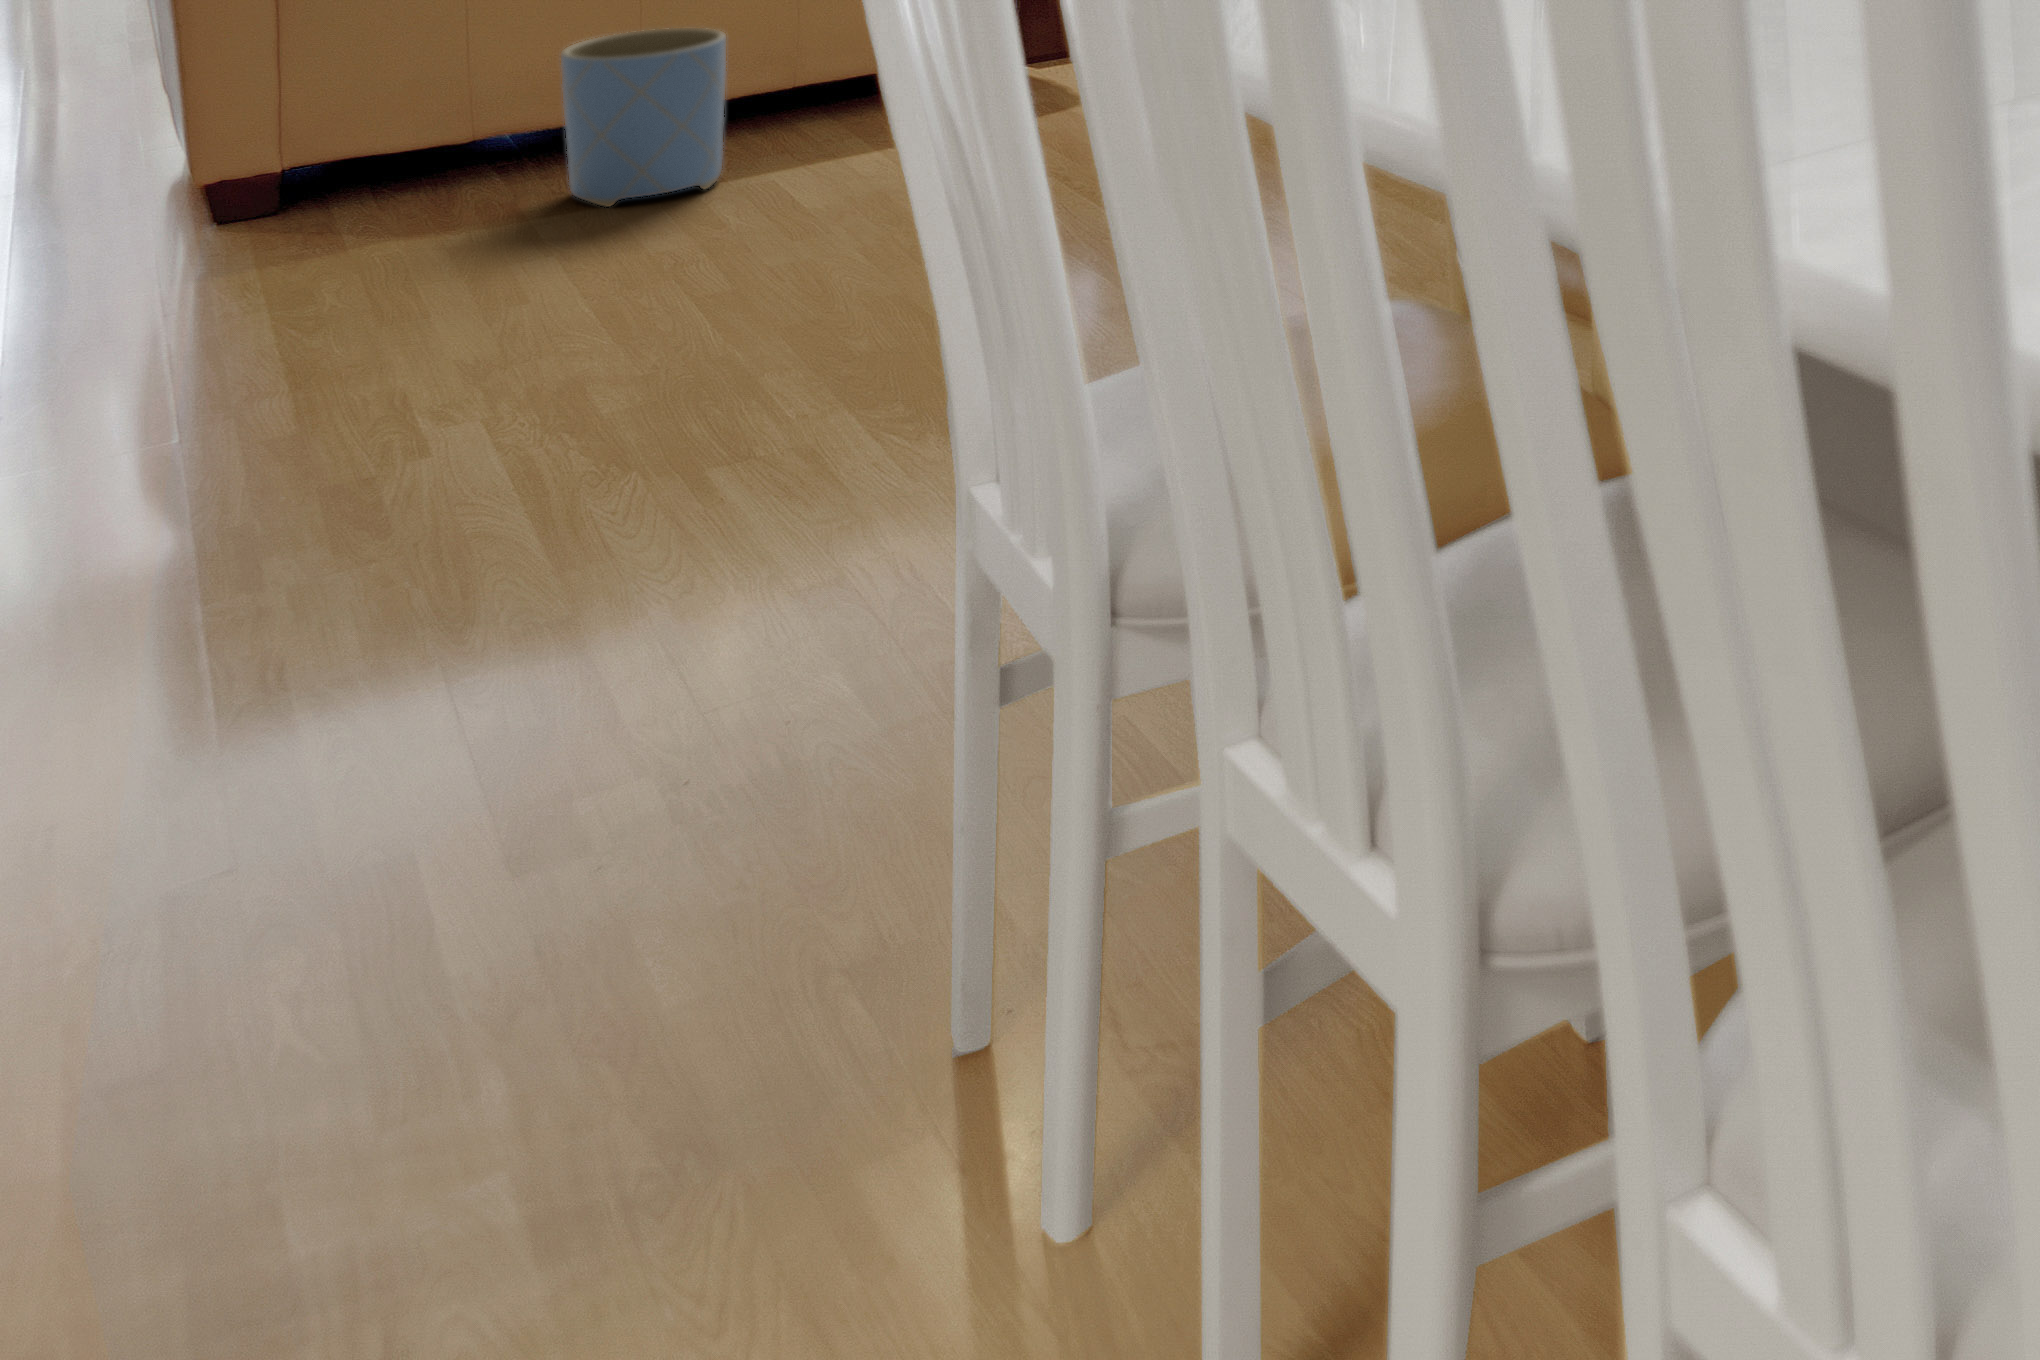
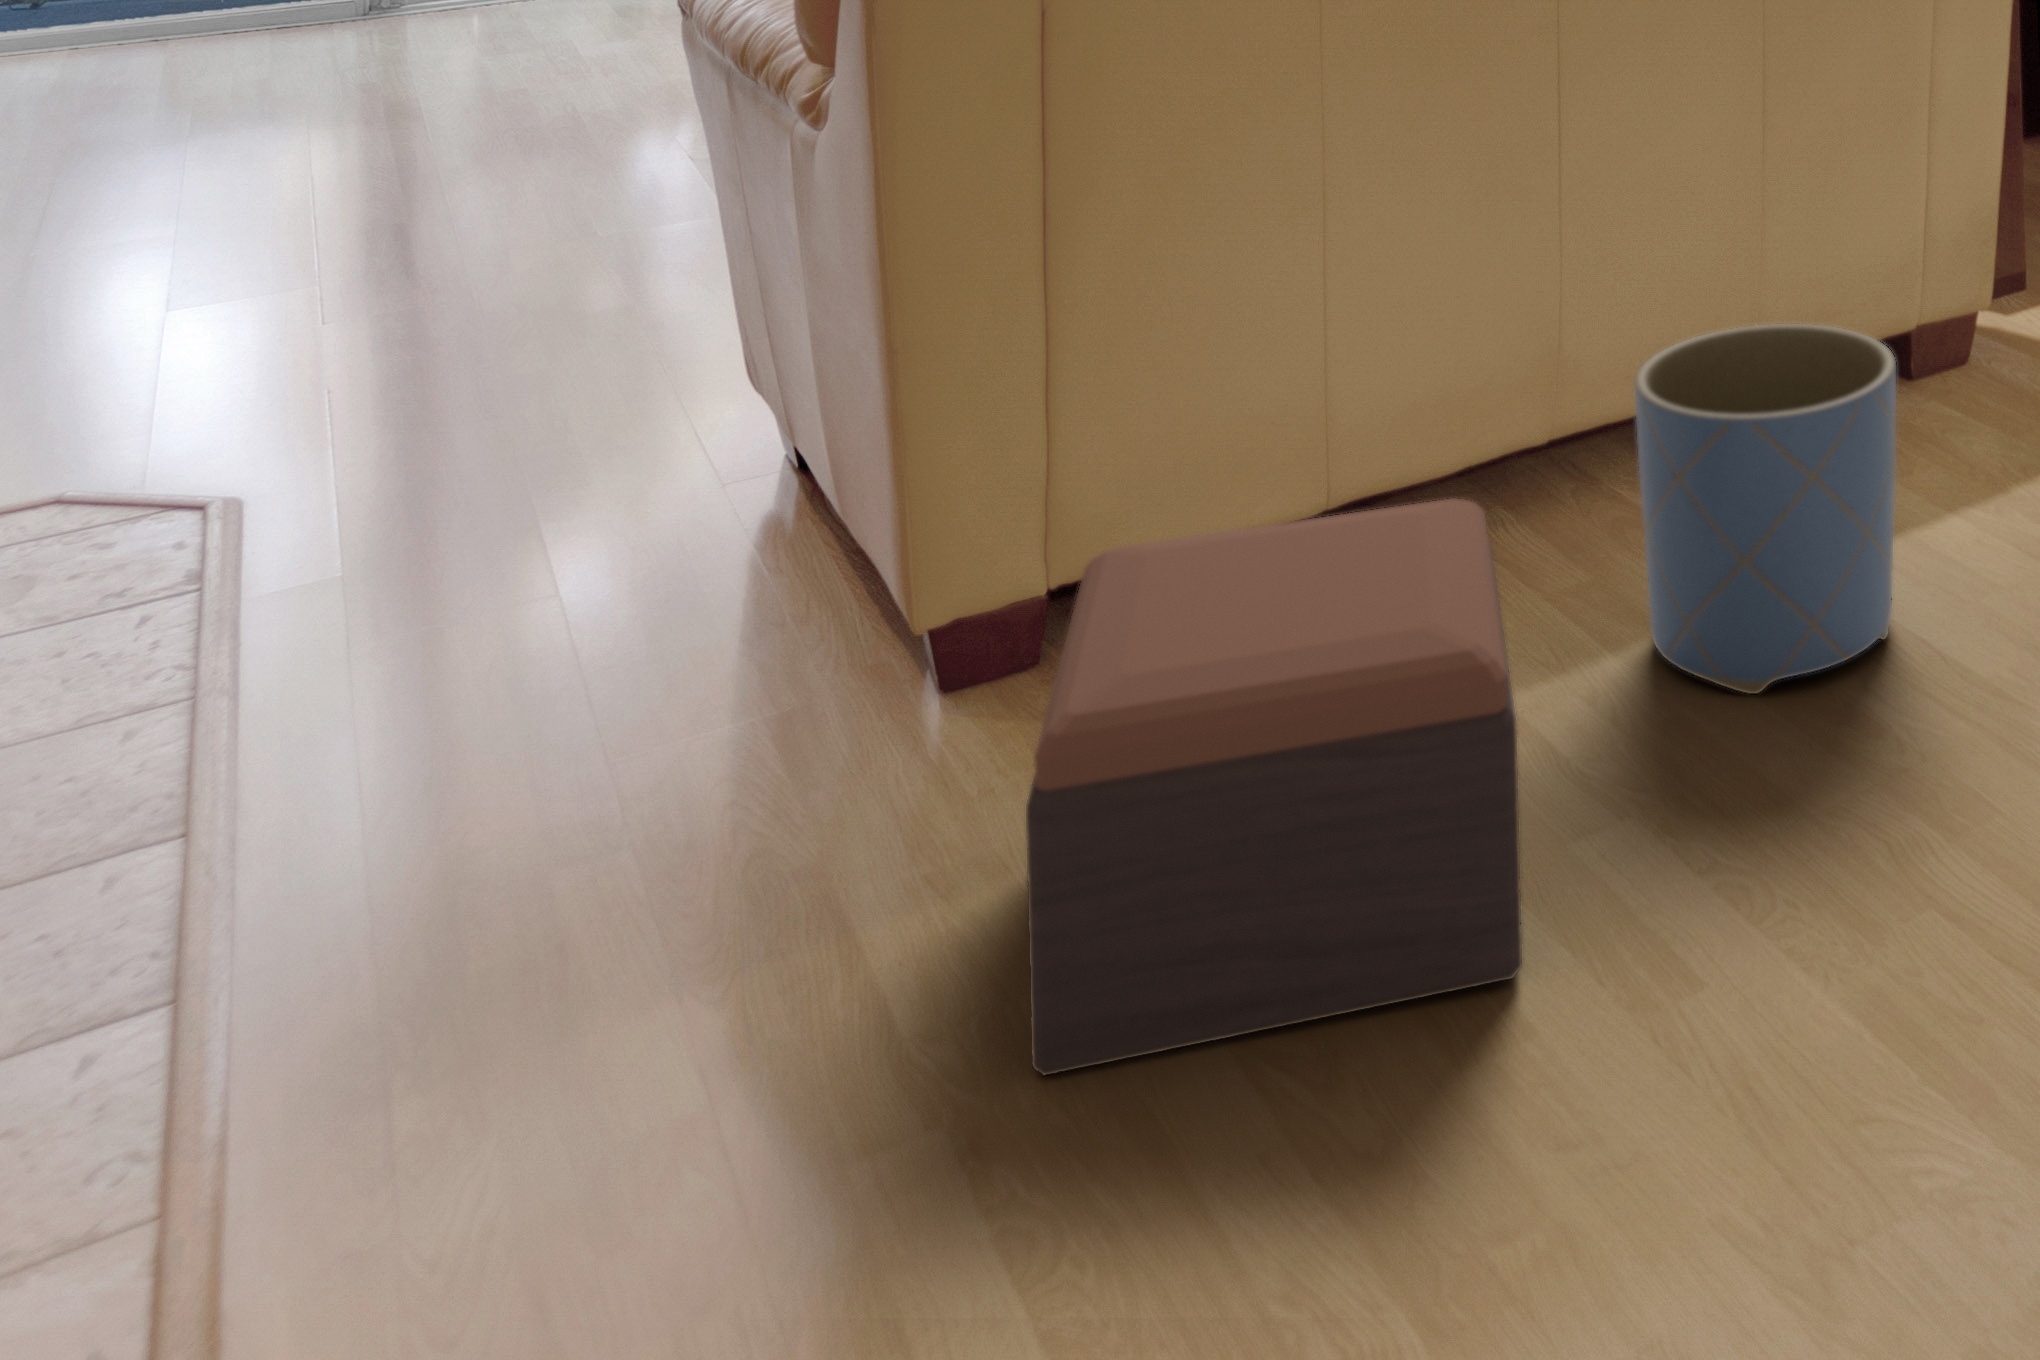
footstool: none [112,88,442,307] -> present [1026,499,1522,1076]

